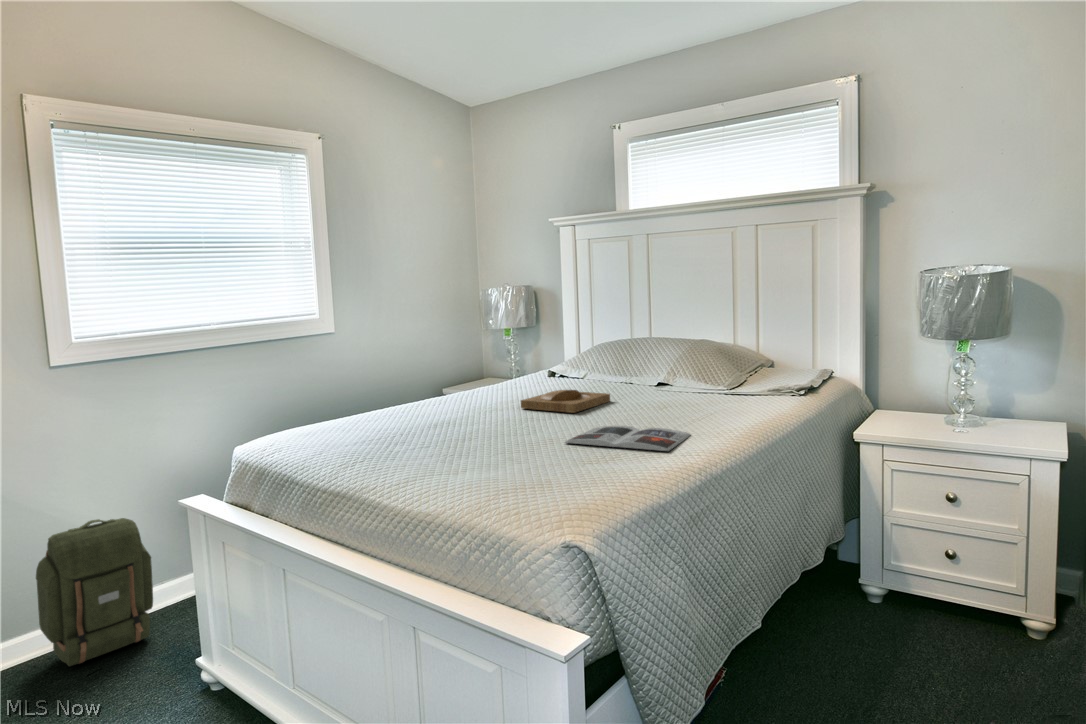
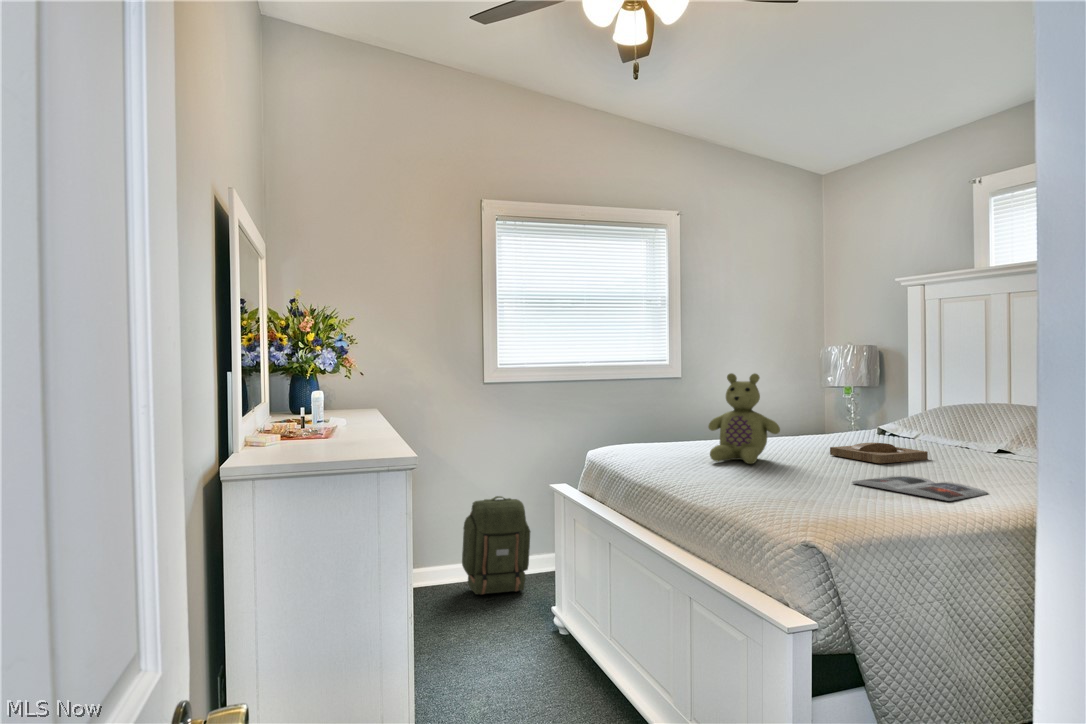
stuffed bear: none [390,326,474,436] -> present [708,373,780,464]

